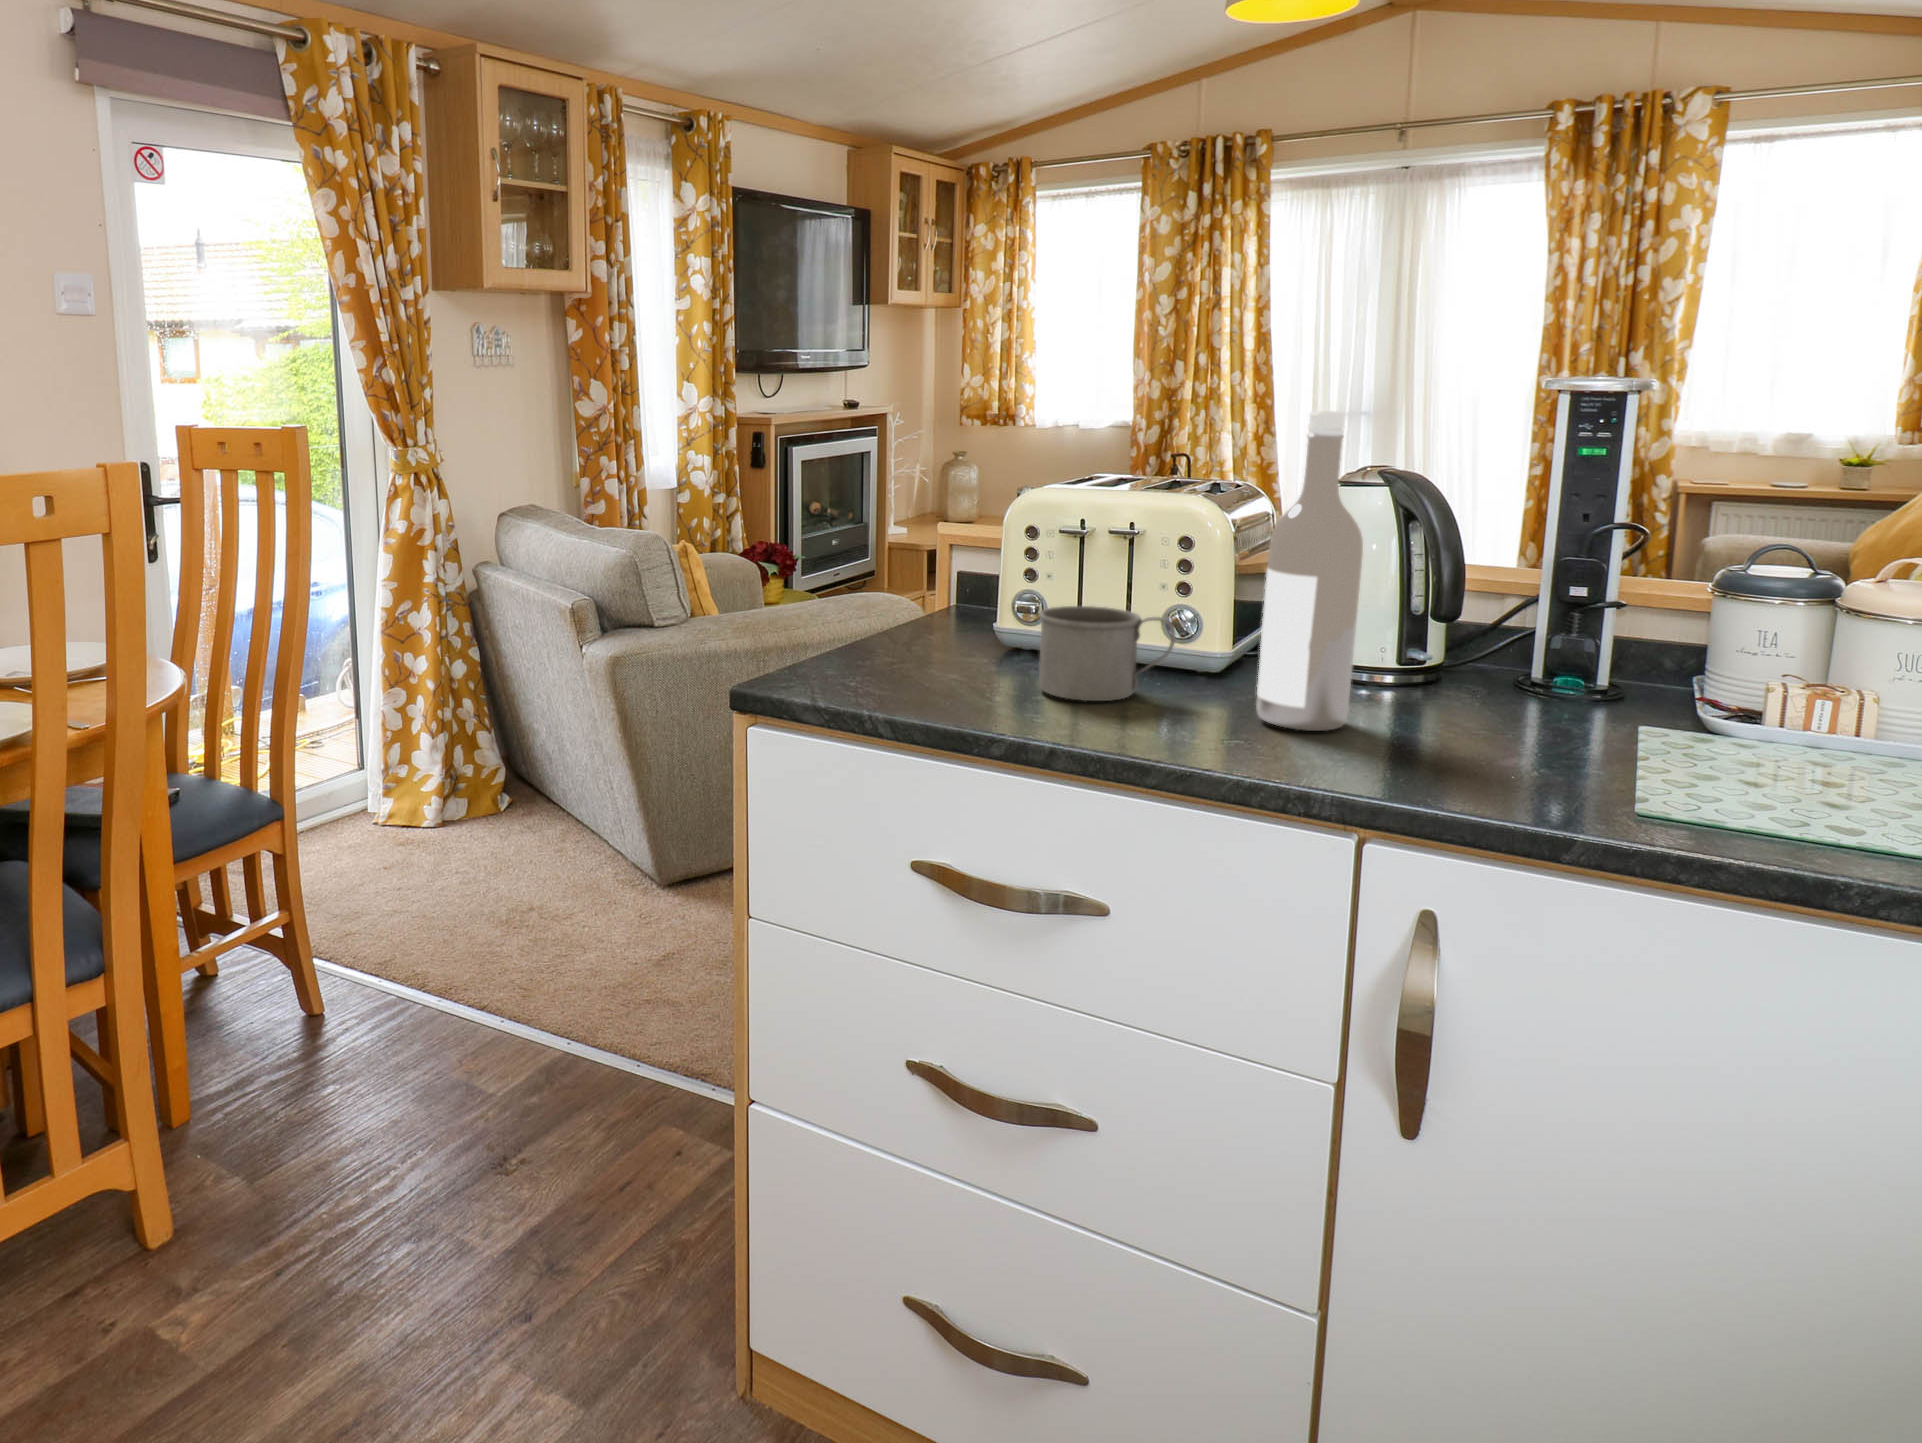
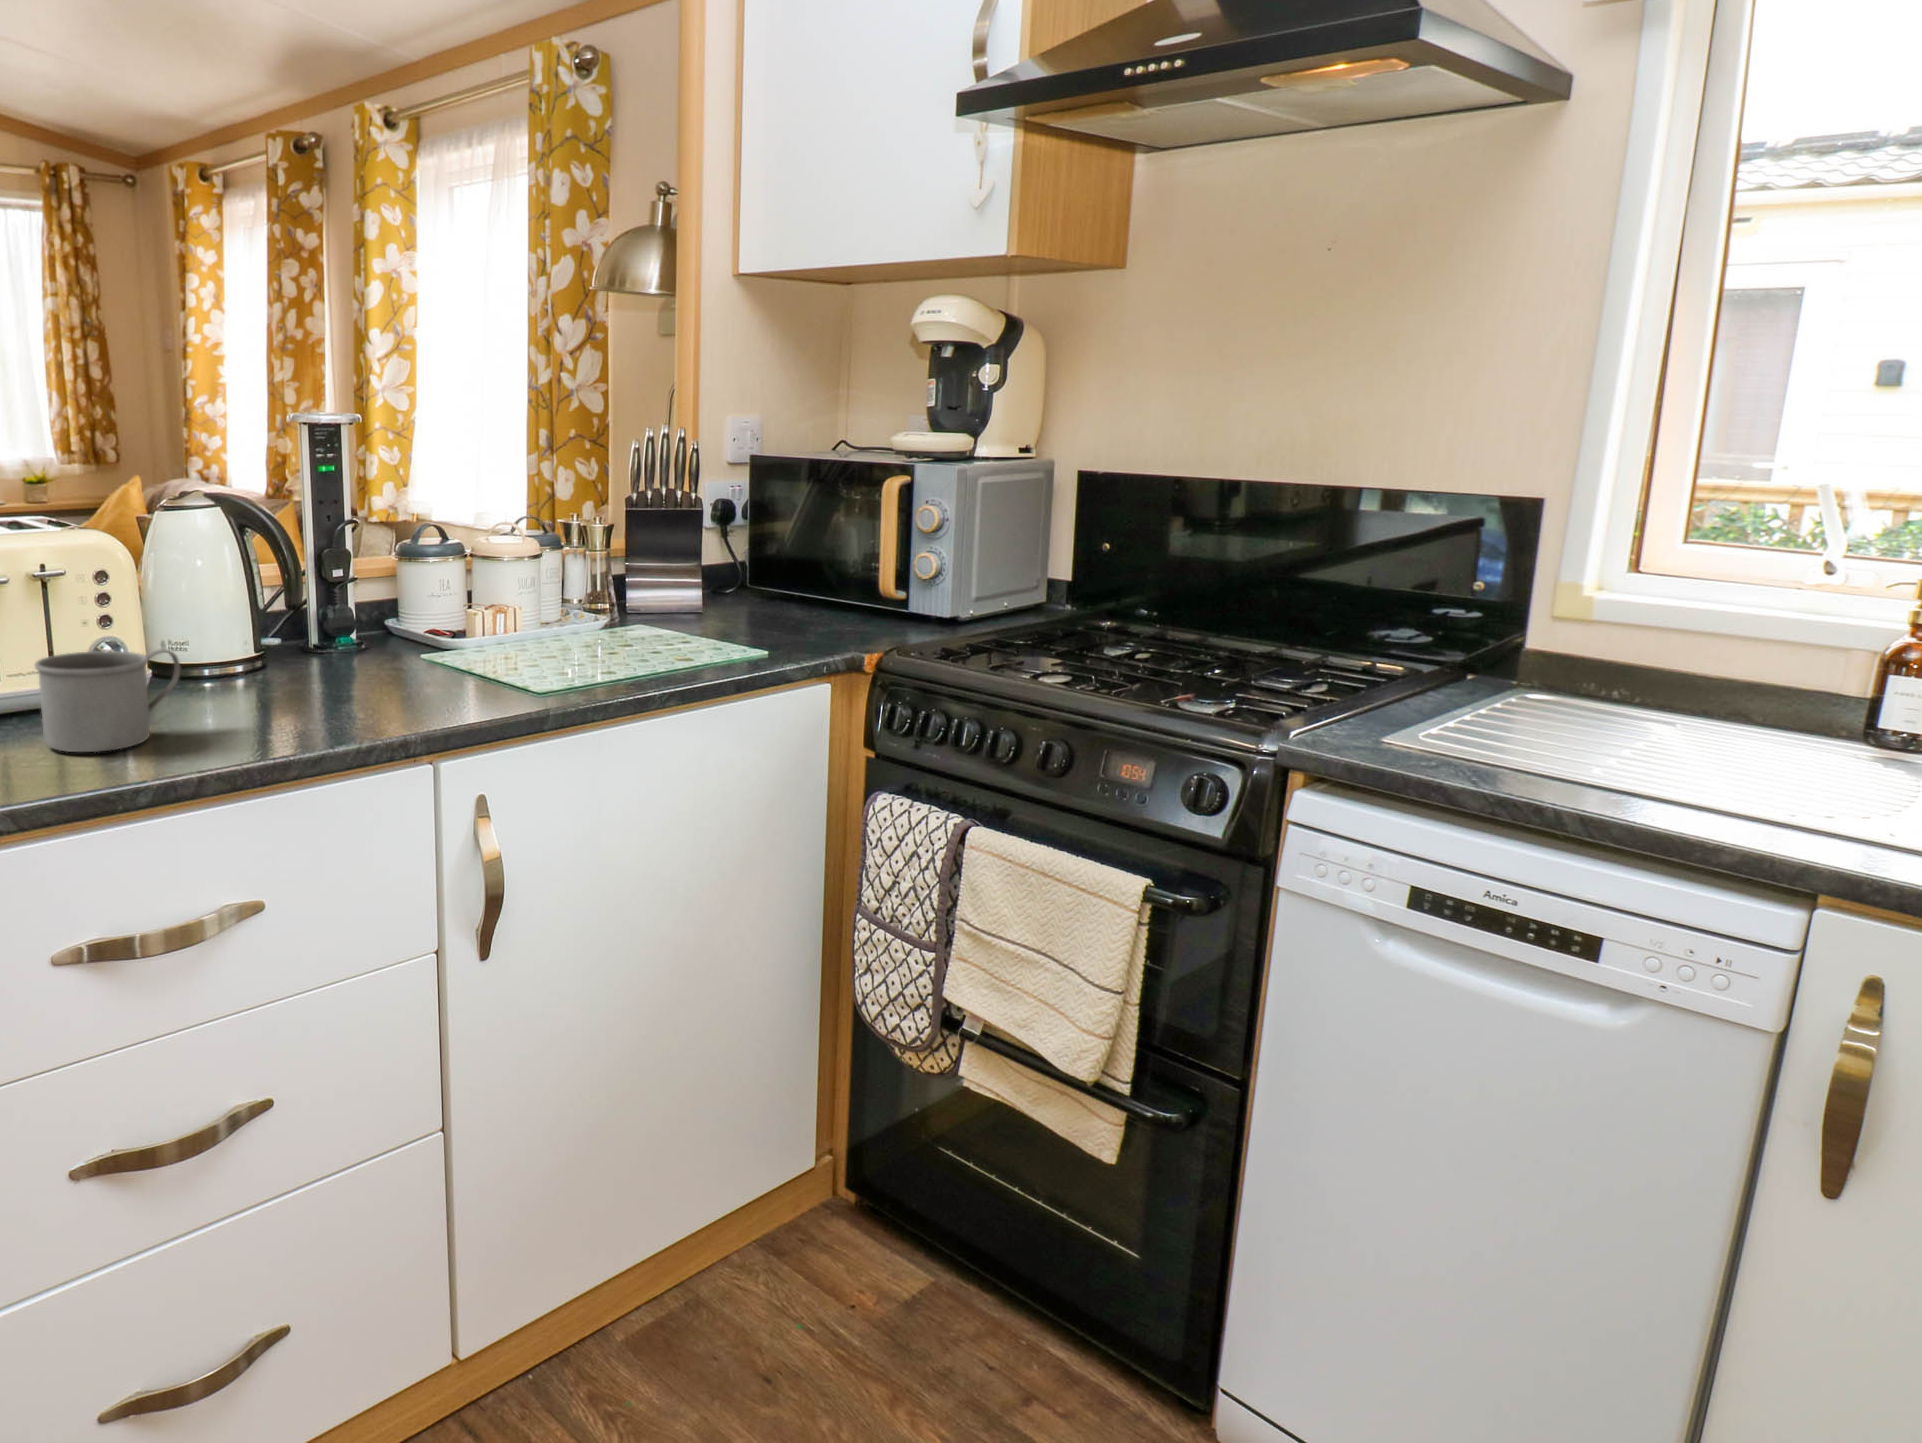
wine bottle: present [1256,411,1363,731] -> none [268,440,349,722]

